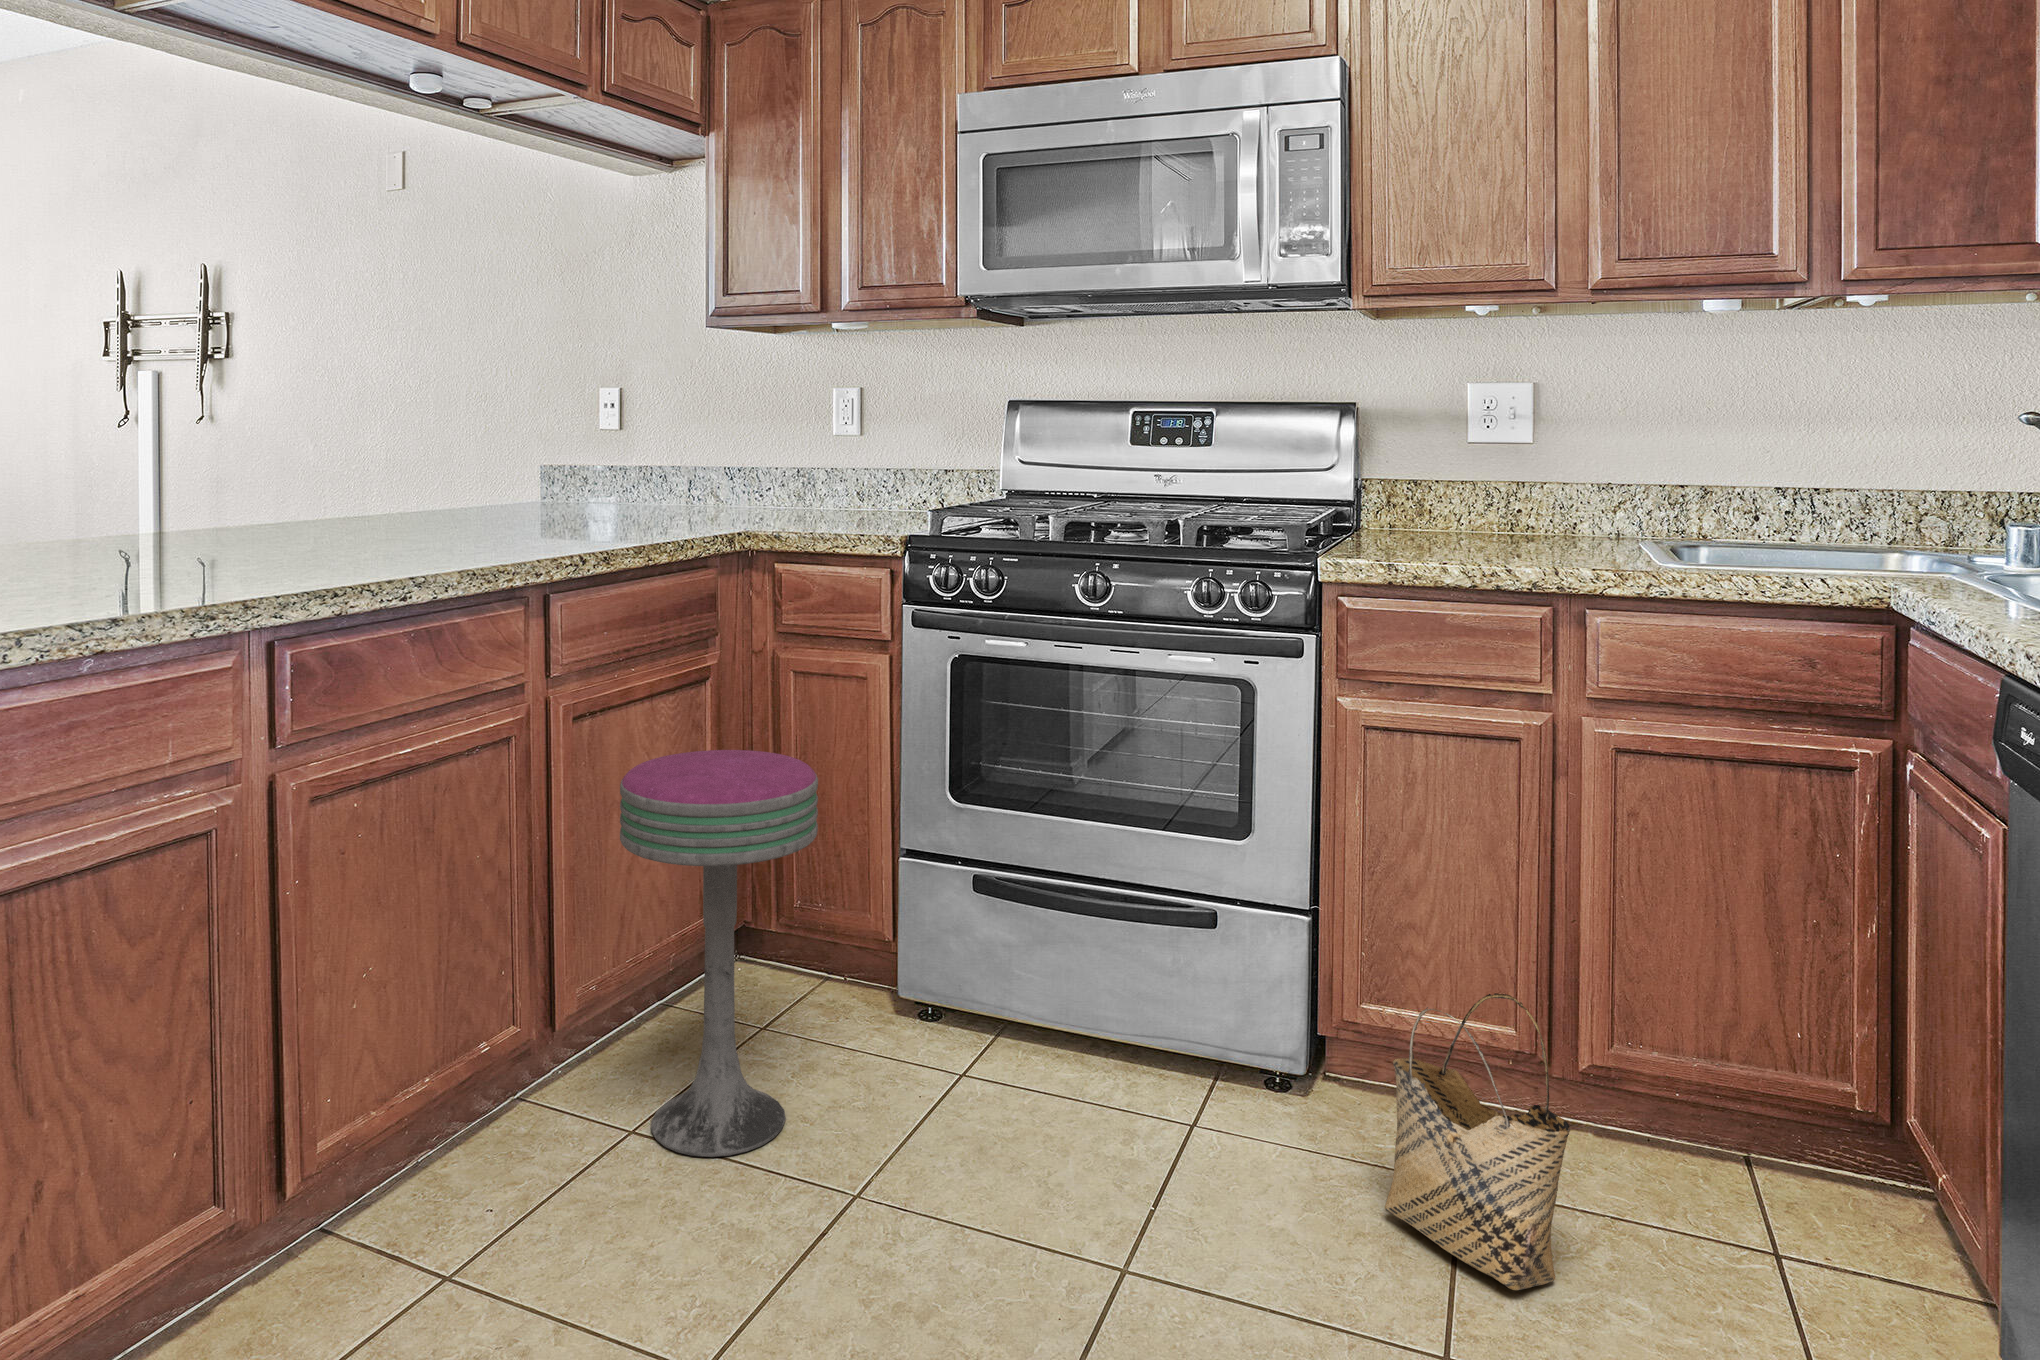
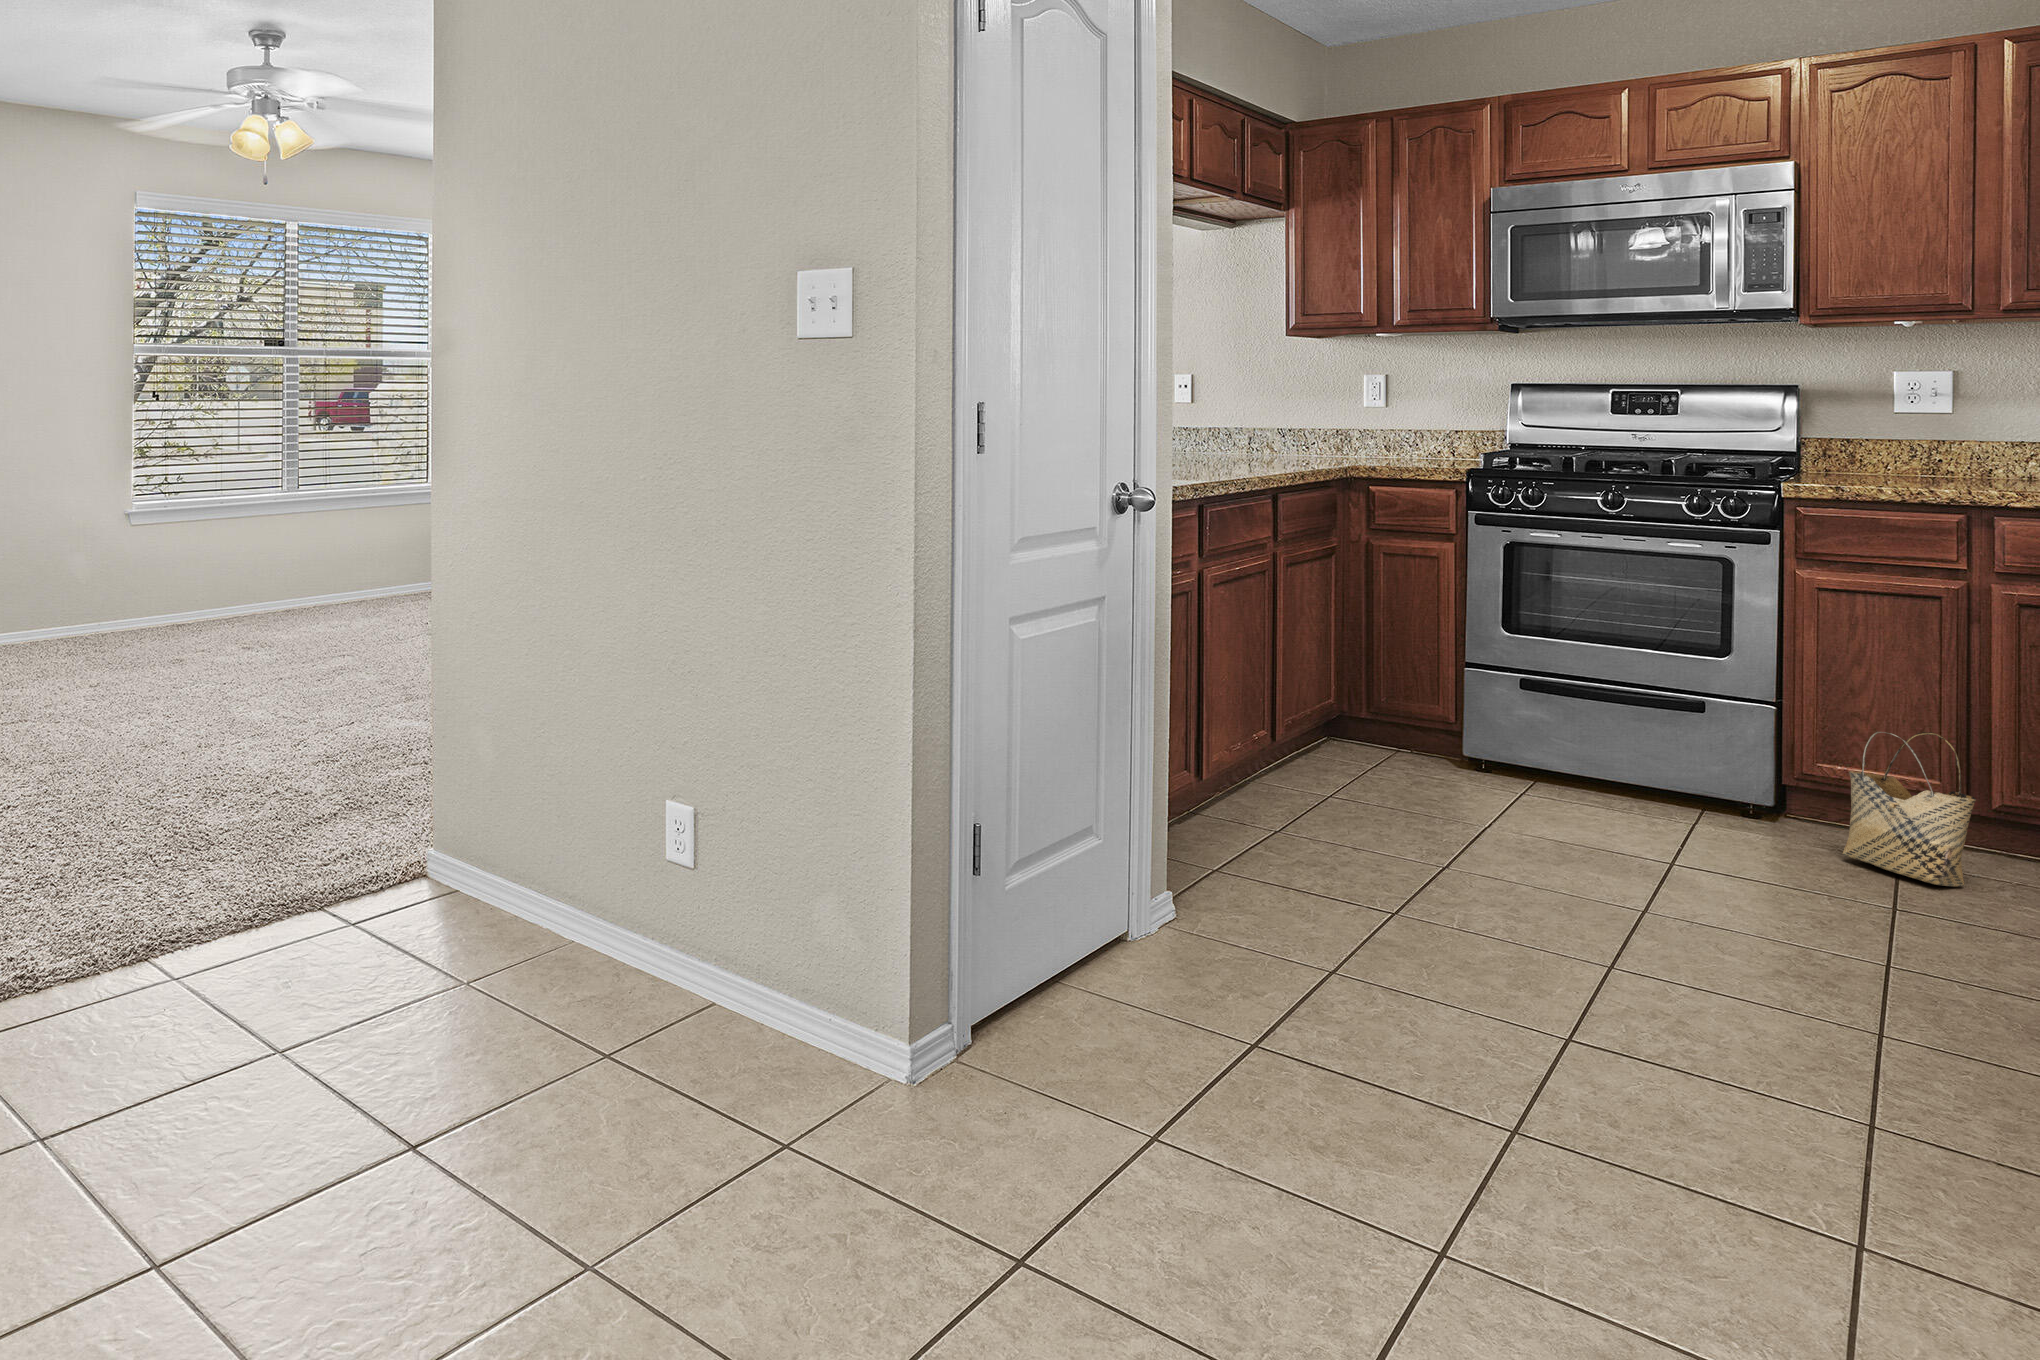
bar stool: present [620,750,818,1157] -> none [1323,592,1447,809]

